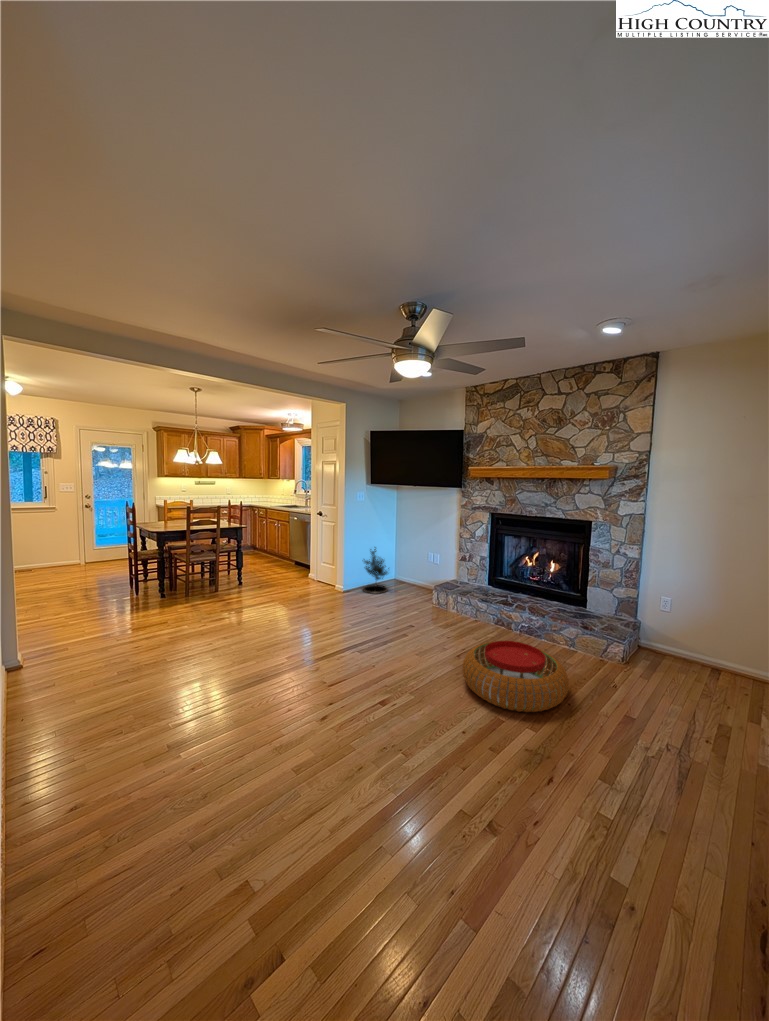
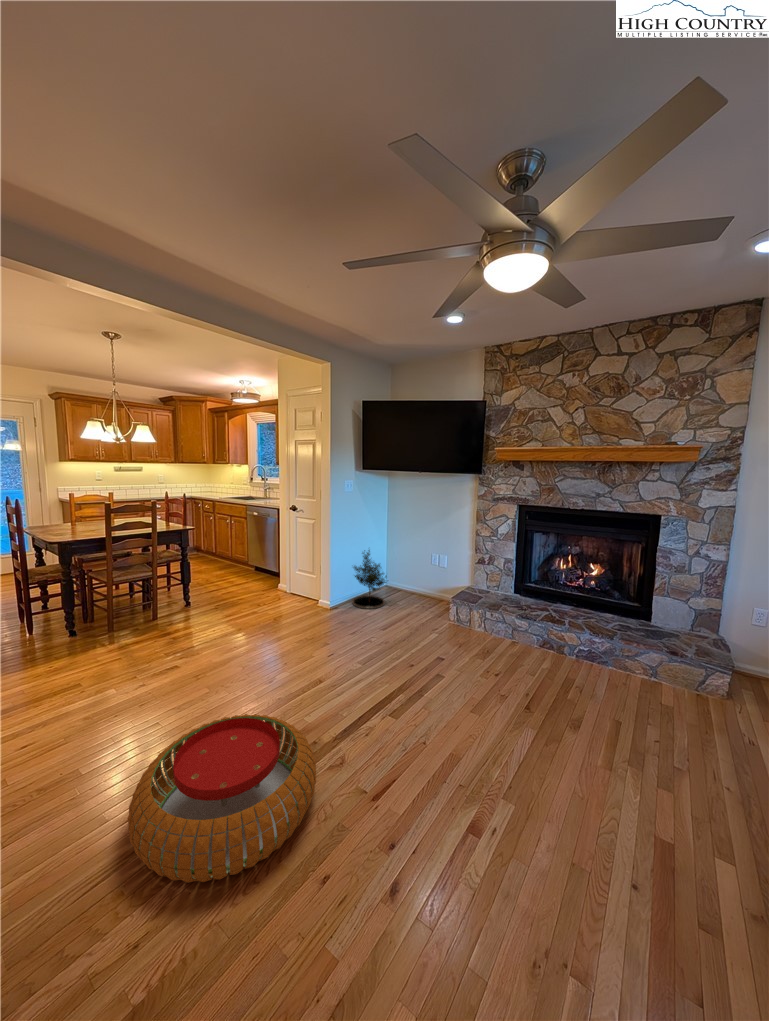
pouf: present [462,641,569,712] -> present [128,714,316,883]

